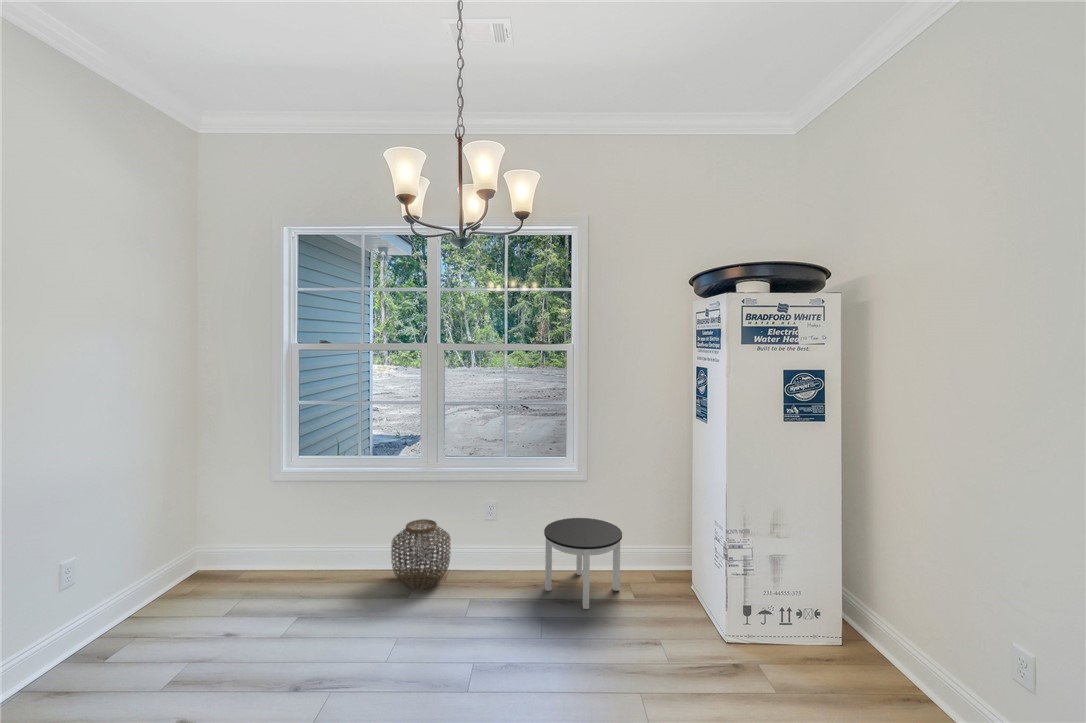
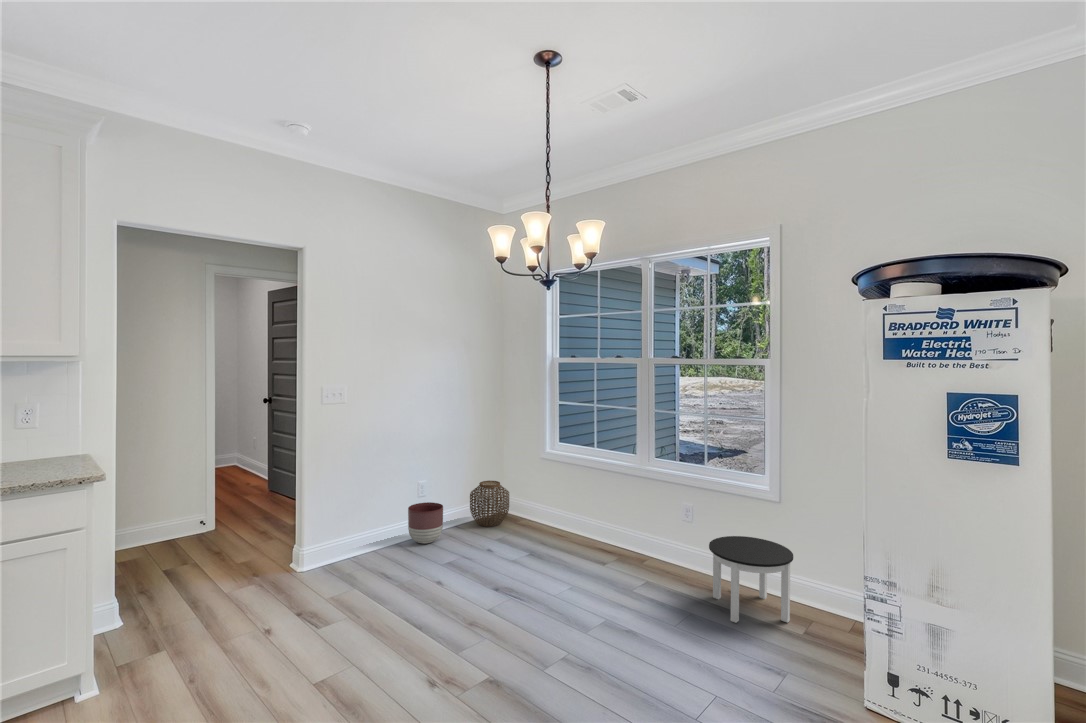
woven basket: present [391,519,450,590] -> present [470,481,509,527]
planter: none [36,591,120,675] -> present [408,502,443,544]

